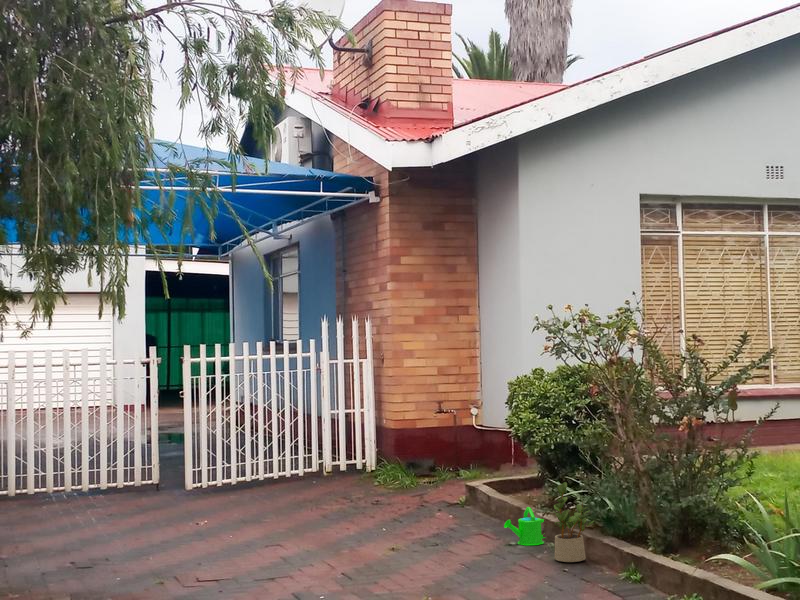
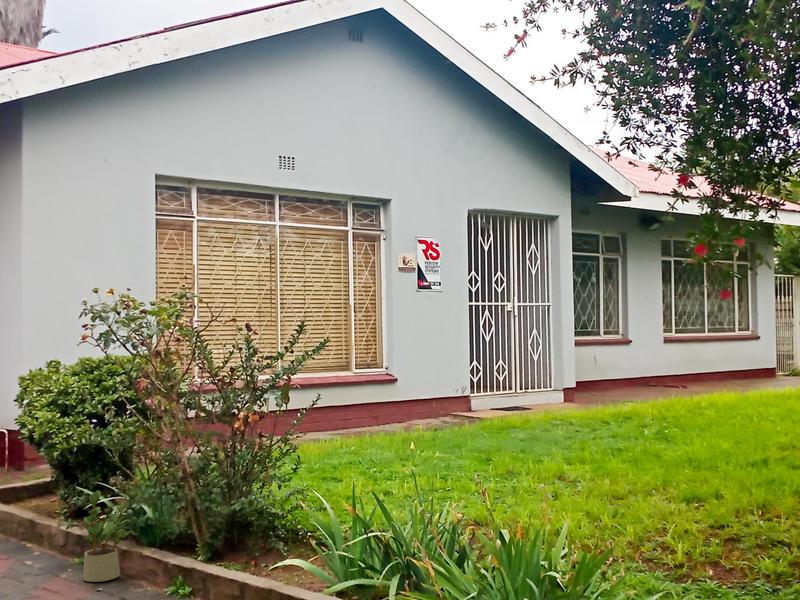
watering can: present [504,507,545,546] -> none [16,521,72,566]

